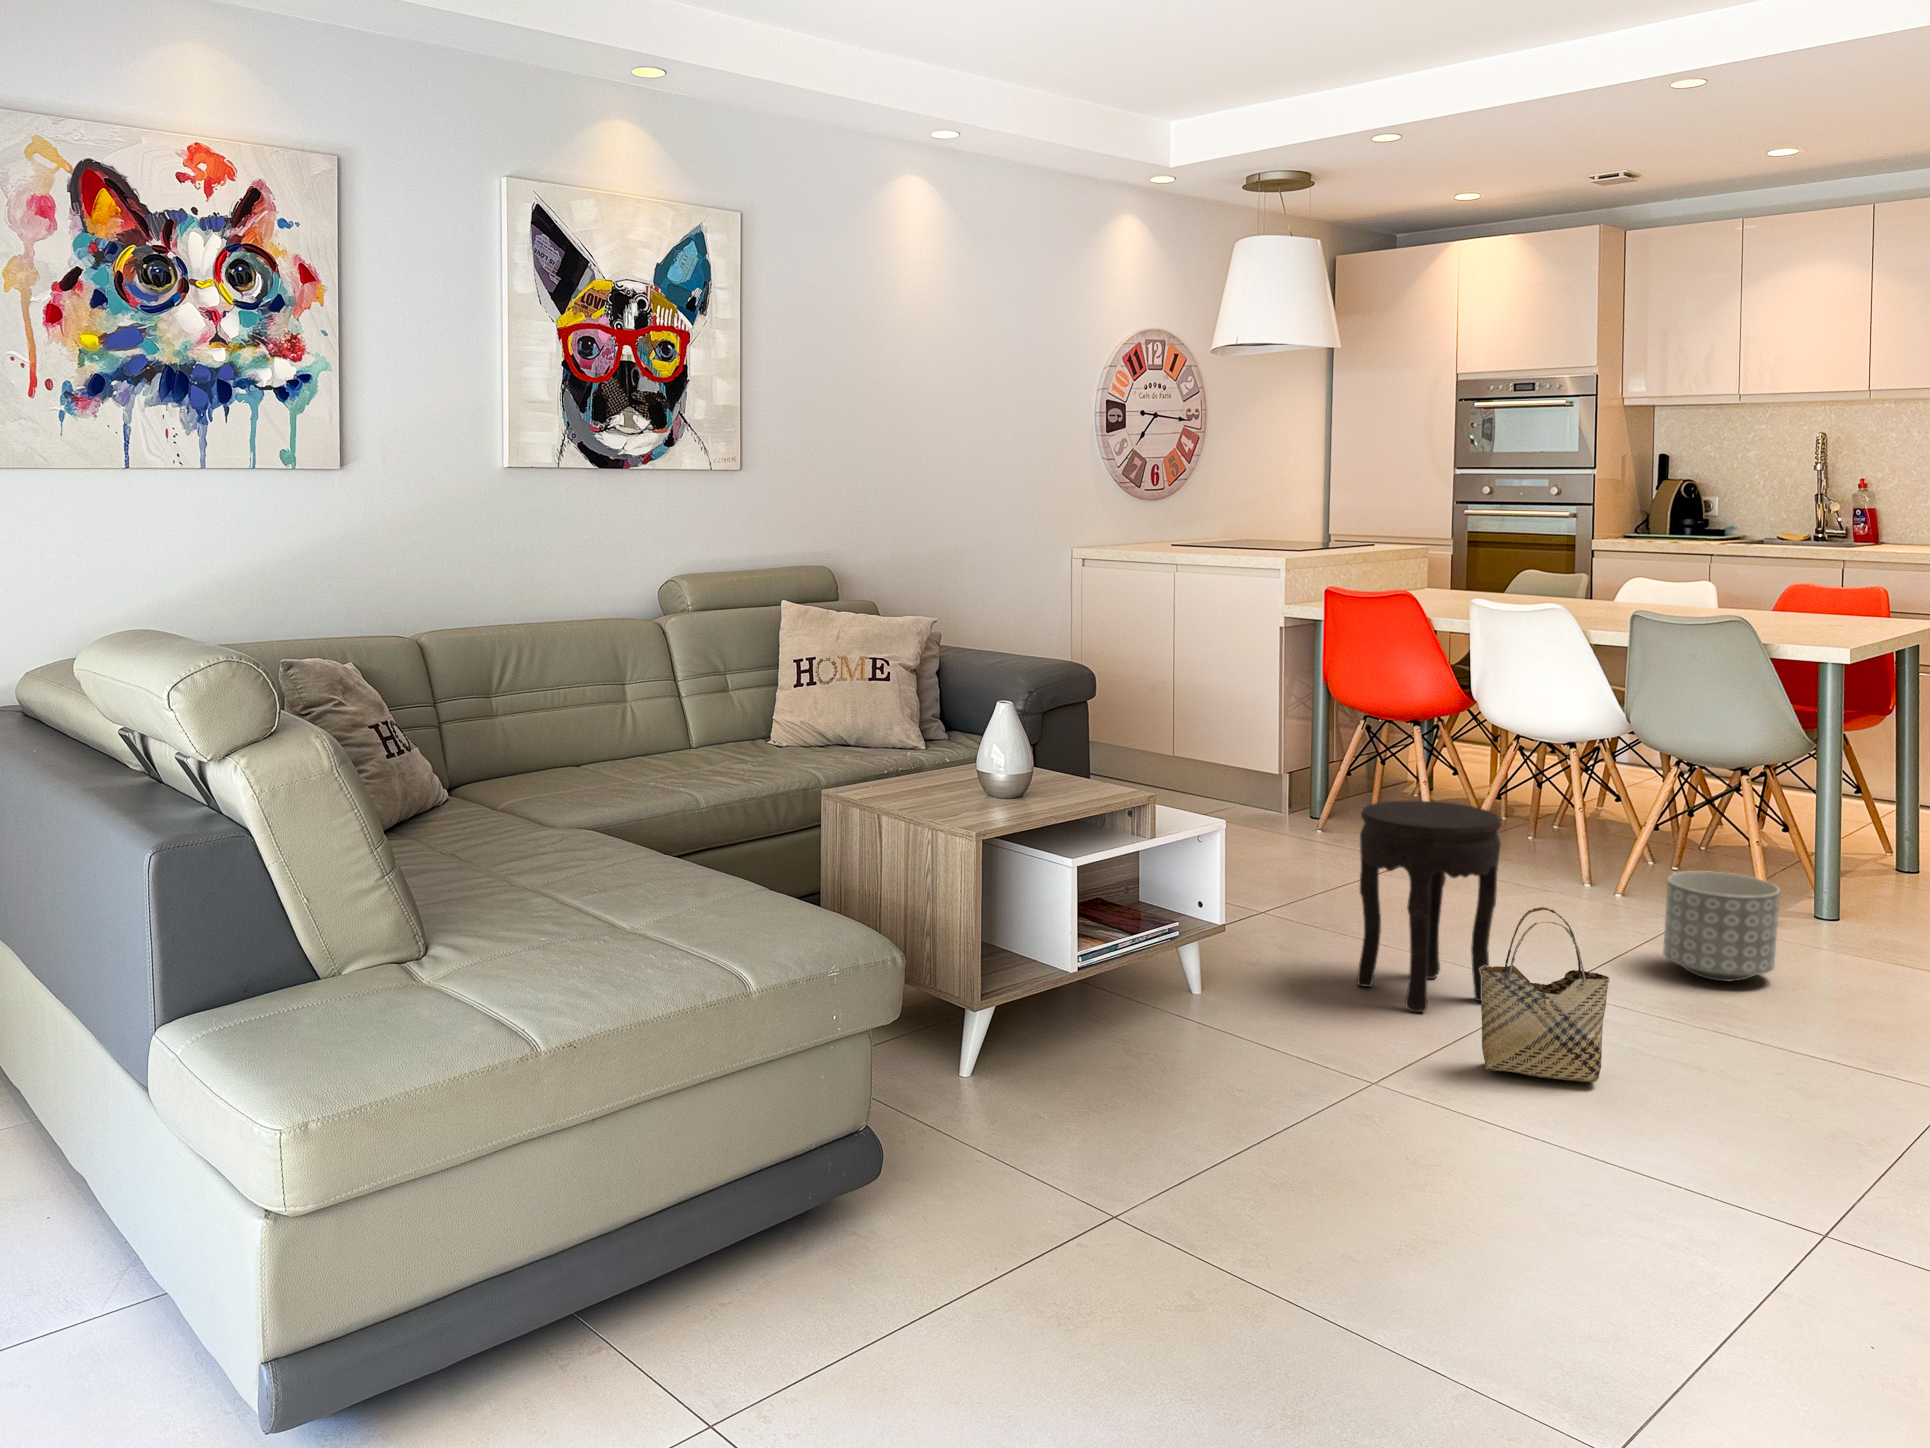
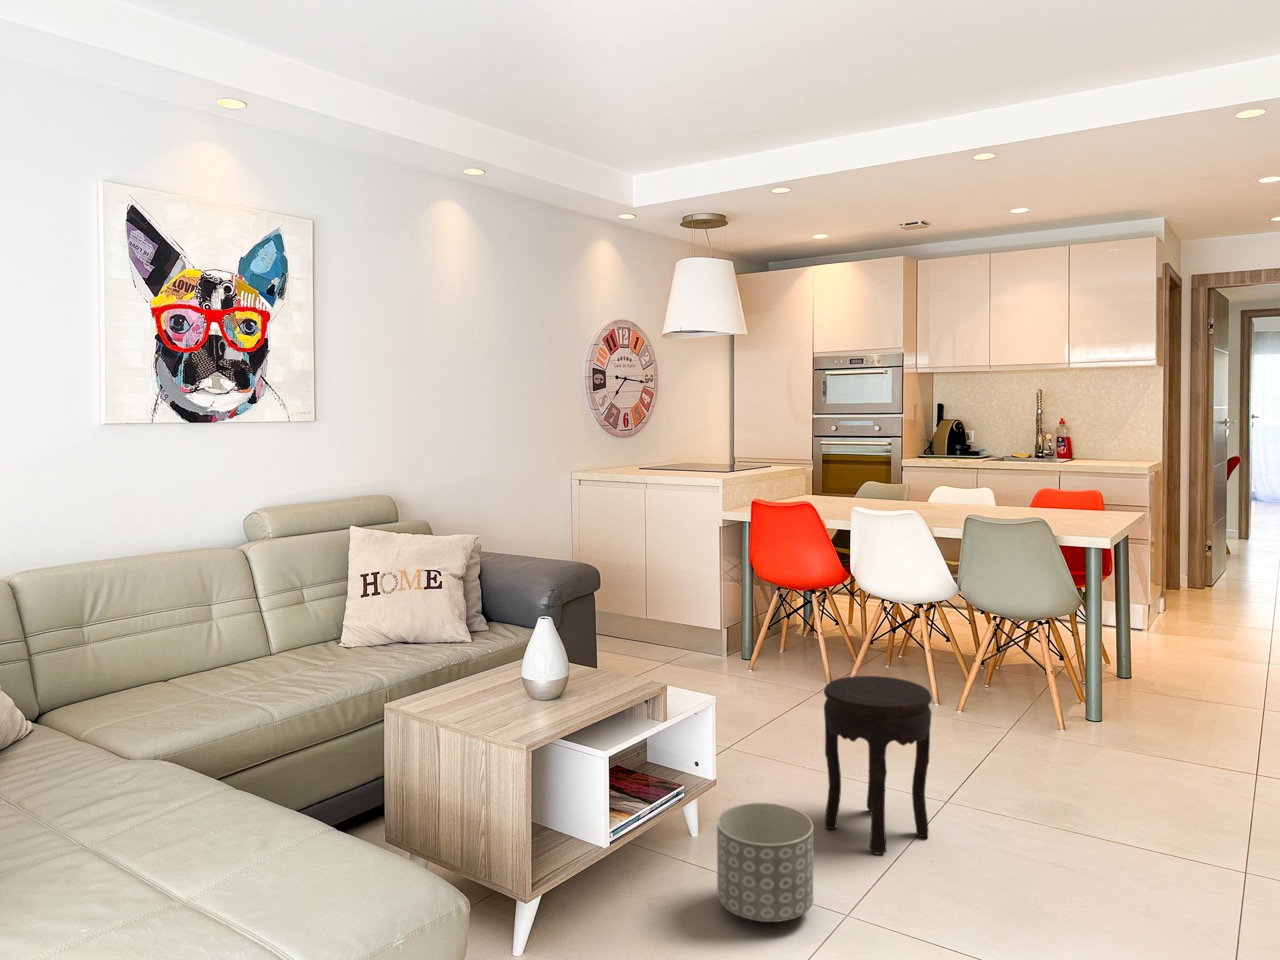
planter: present [1663,871,1780,982] -> present [717,803,813,922]
woven basket: present [1480,907,1610,1082] -> none [945,777,1046,925]

